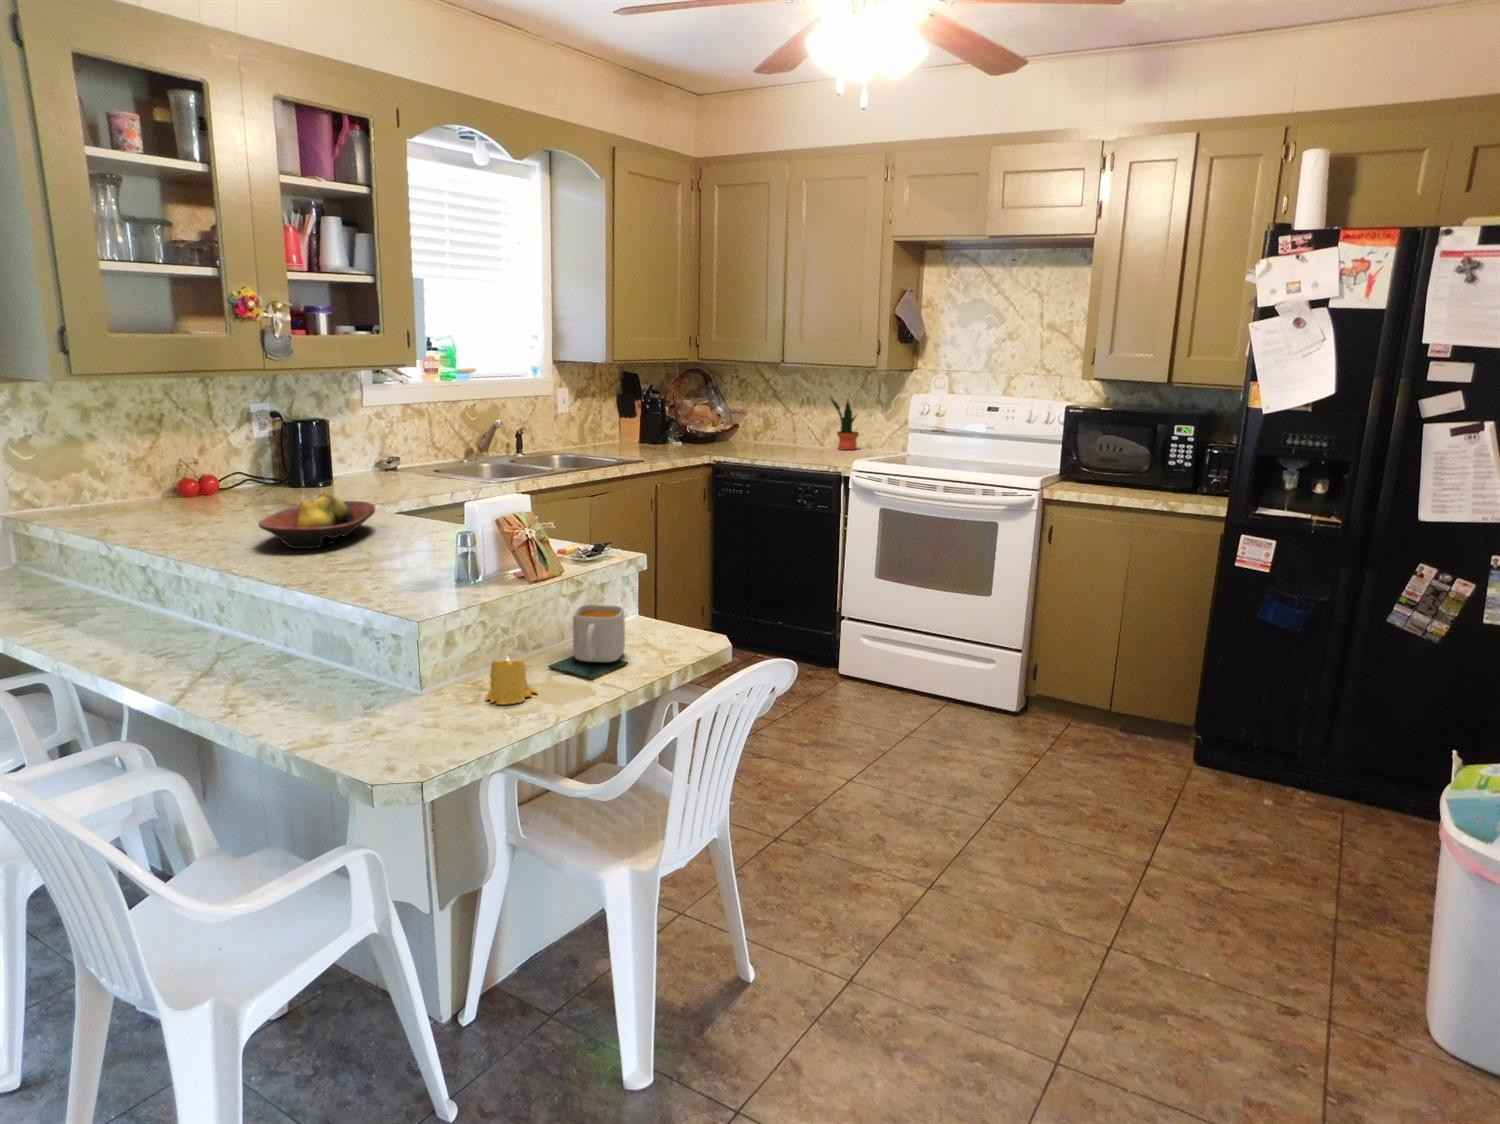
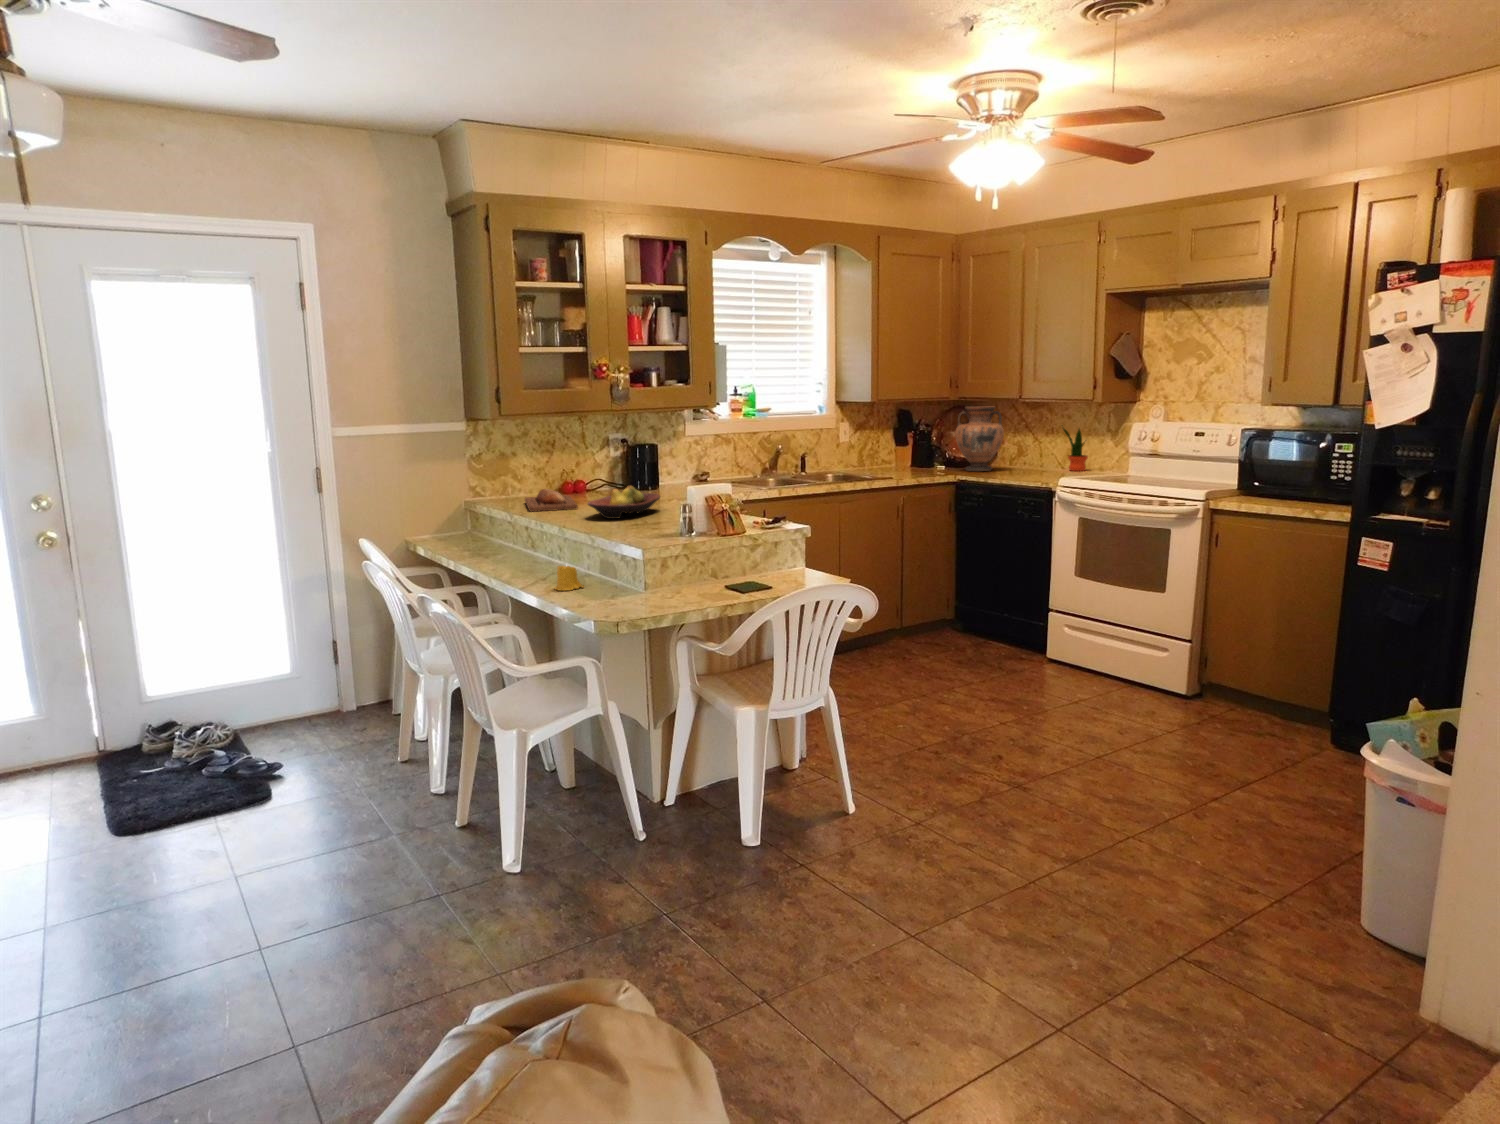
vase: none [708,372,765,451] -> present [955,407,1004,471]
bread loaf: none [117,495,226,537] -> present [525,489,578,512]
mug: present [573,605,625,662] -> none [740,553,775,588]
candle: present [485,657,538,705] -> present [555,566,584,591]

